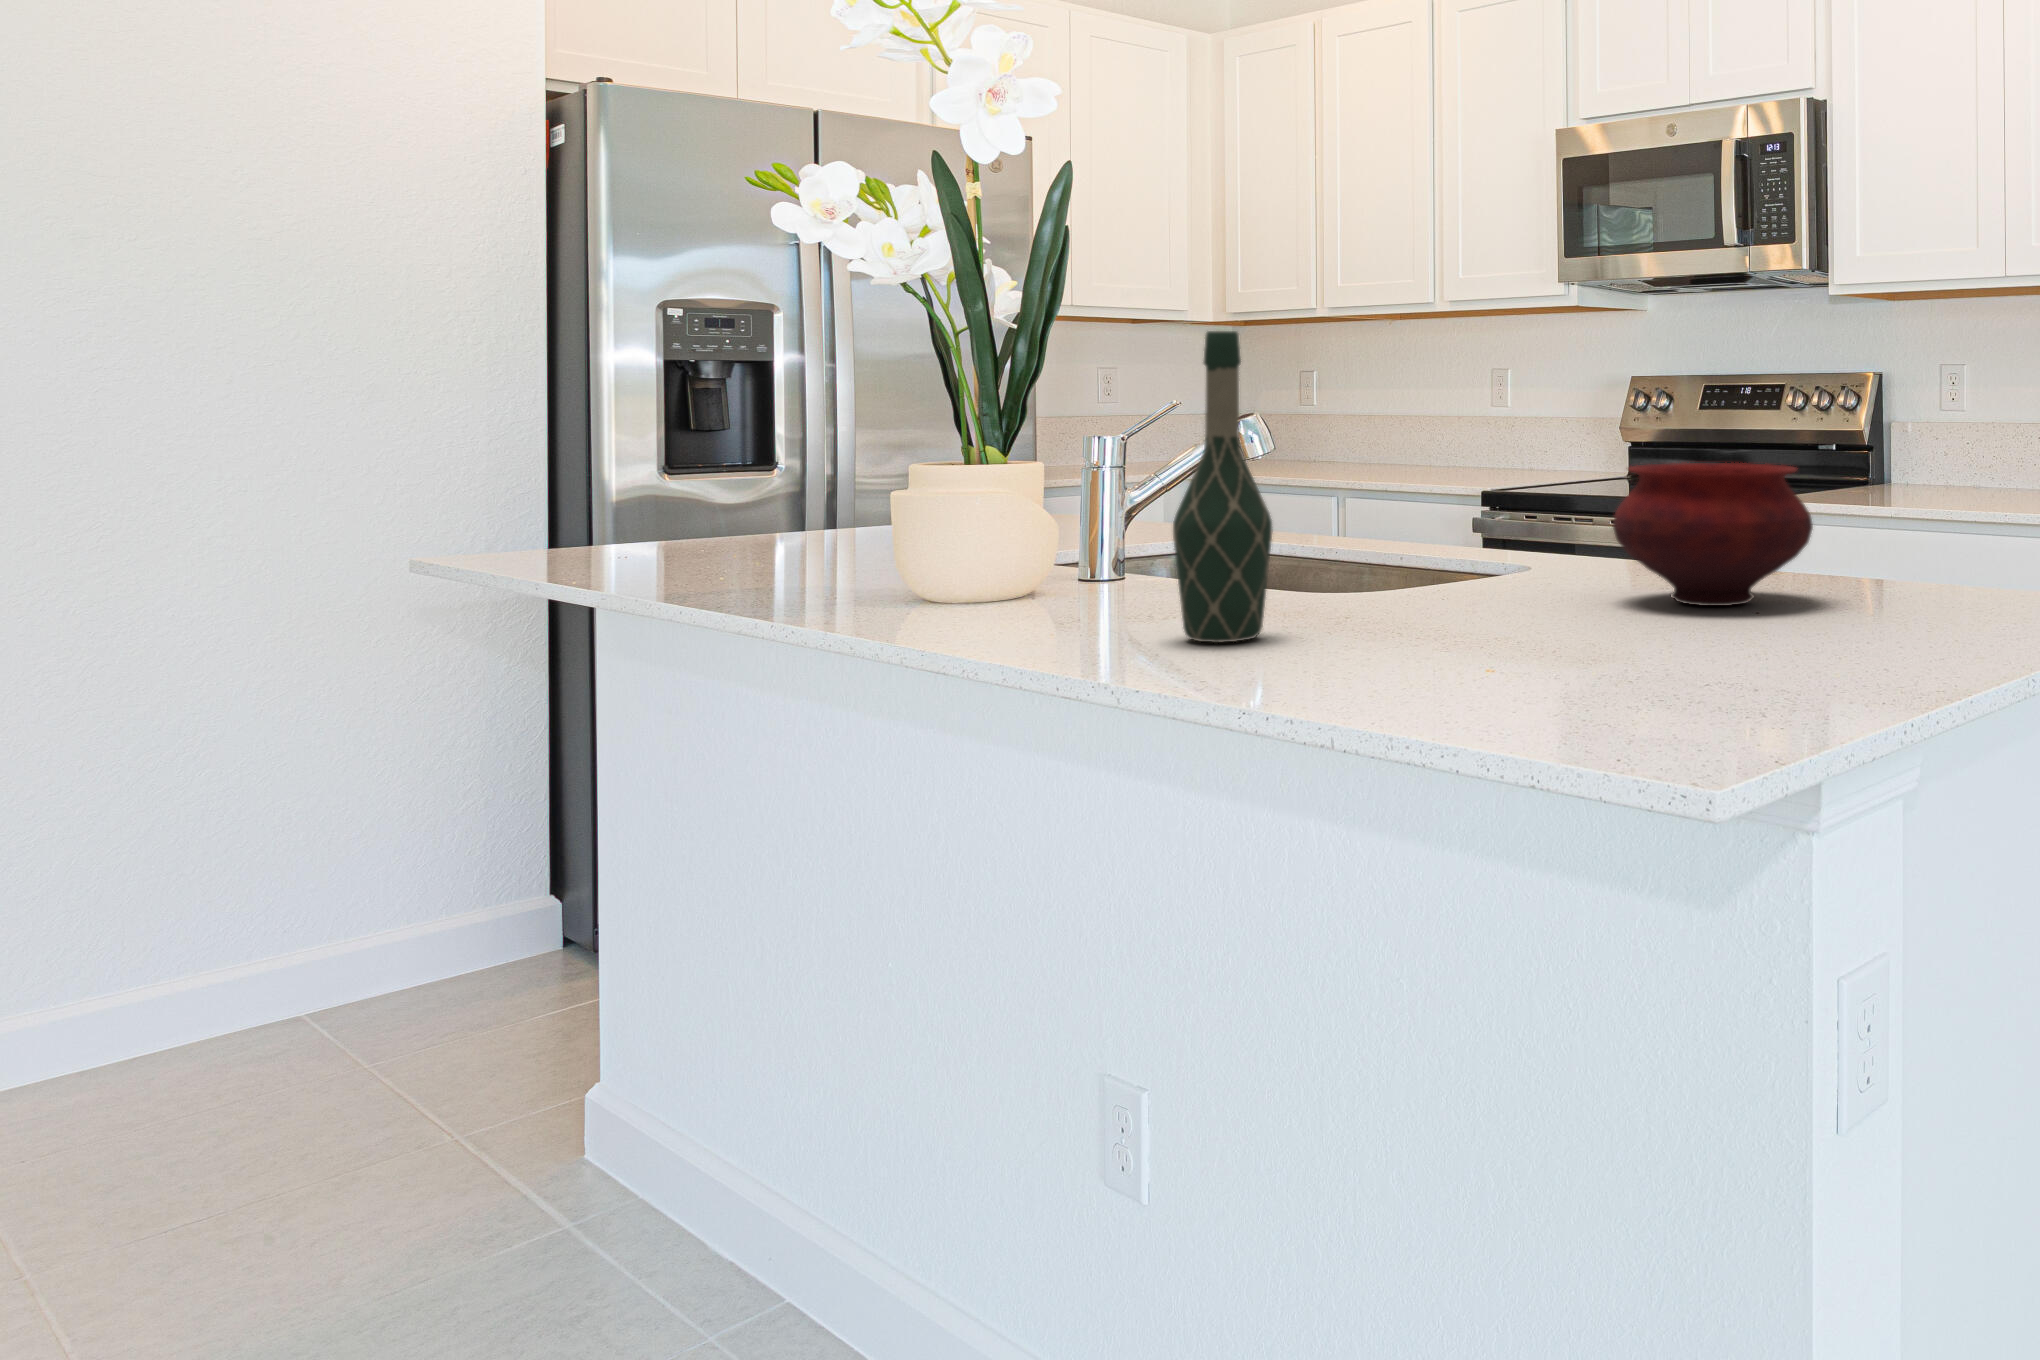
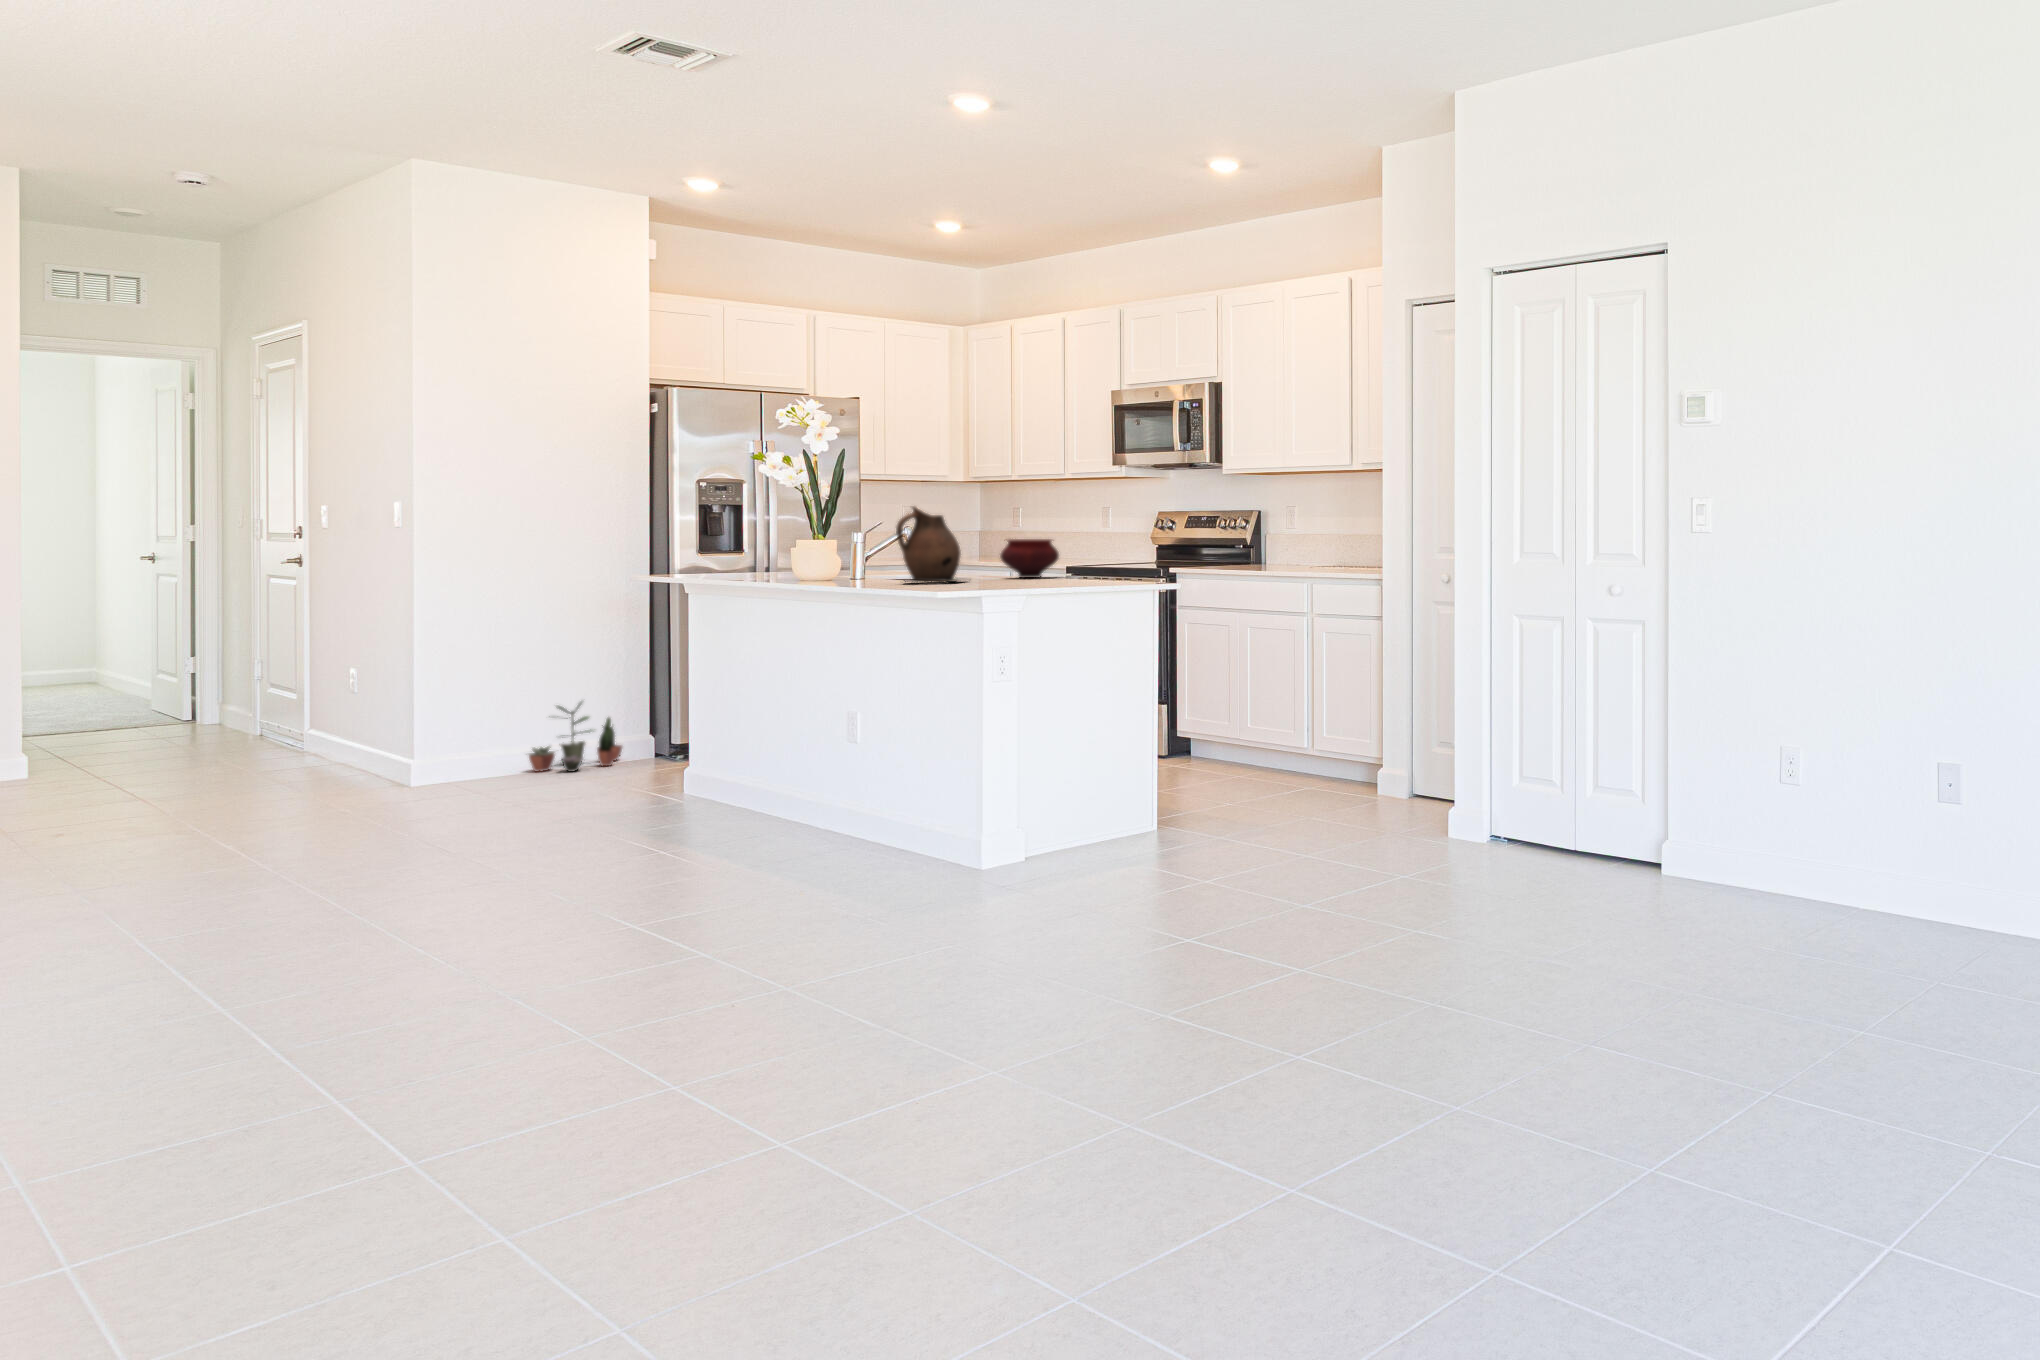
wine bottle: present [1173,331,1273,643] -> none [863,502,890,582]
ceramic pitcher: none [1350,344,1609,680] -> present [896,507,961,582]
potted plant: none [185,859,464,1075] -> present [529,702,622,772]

